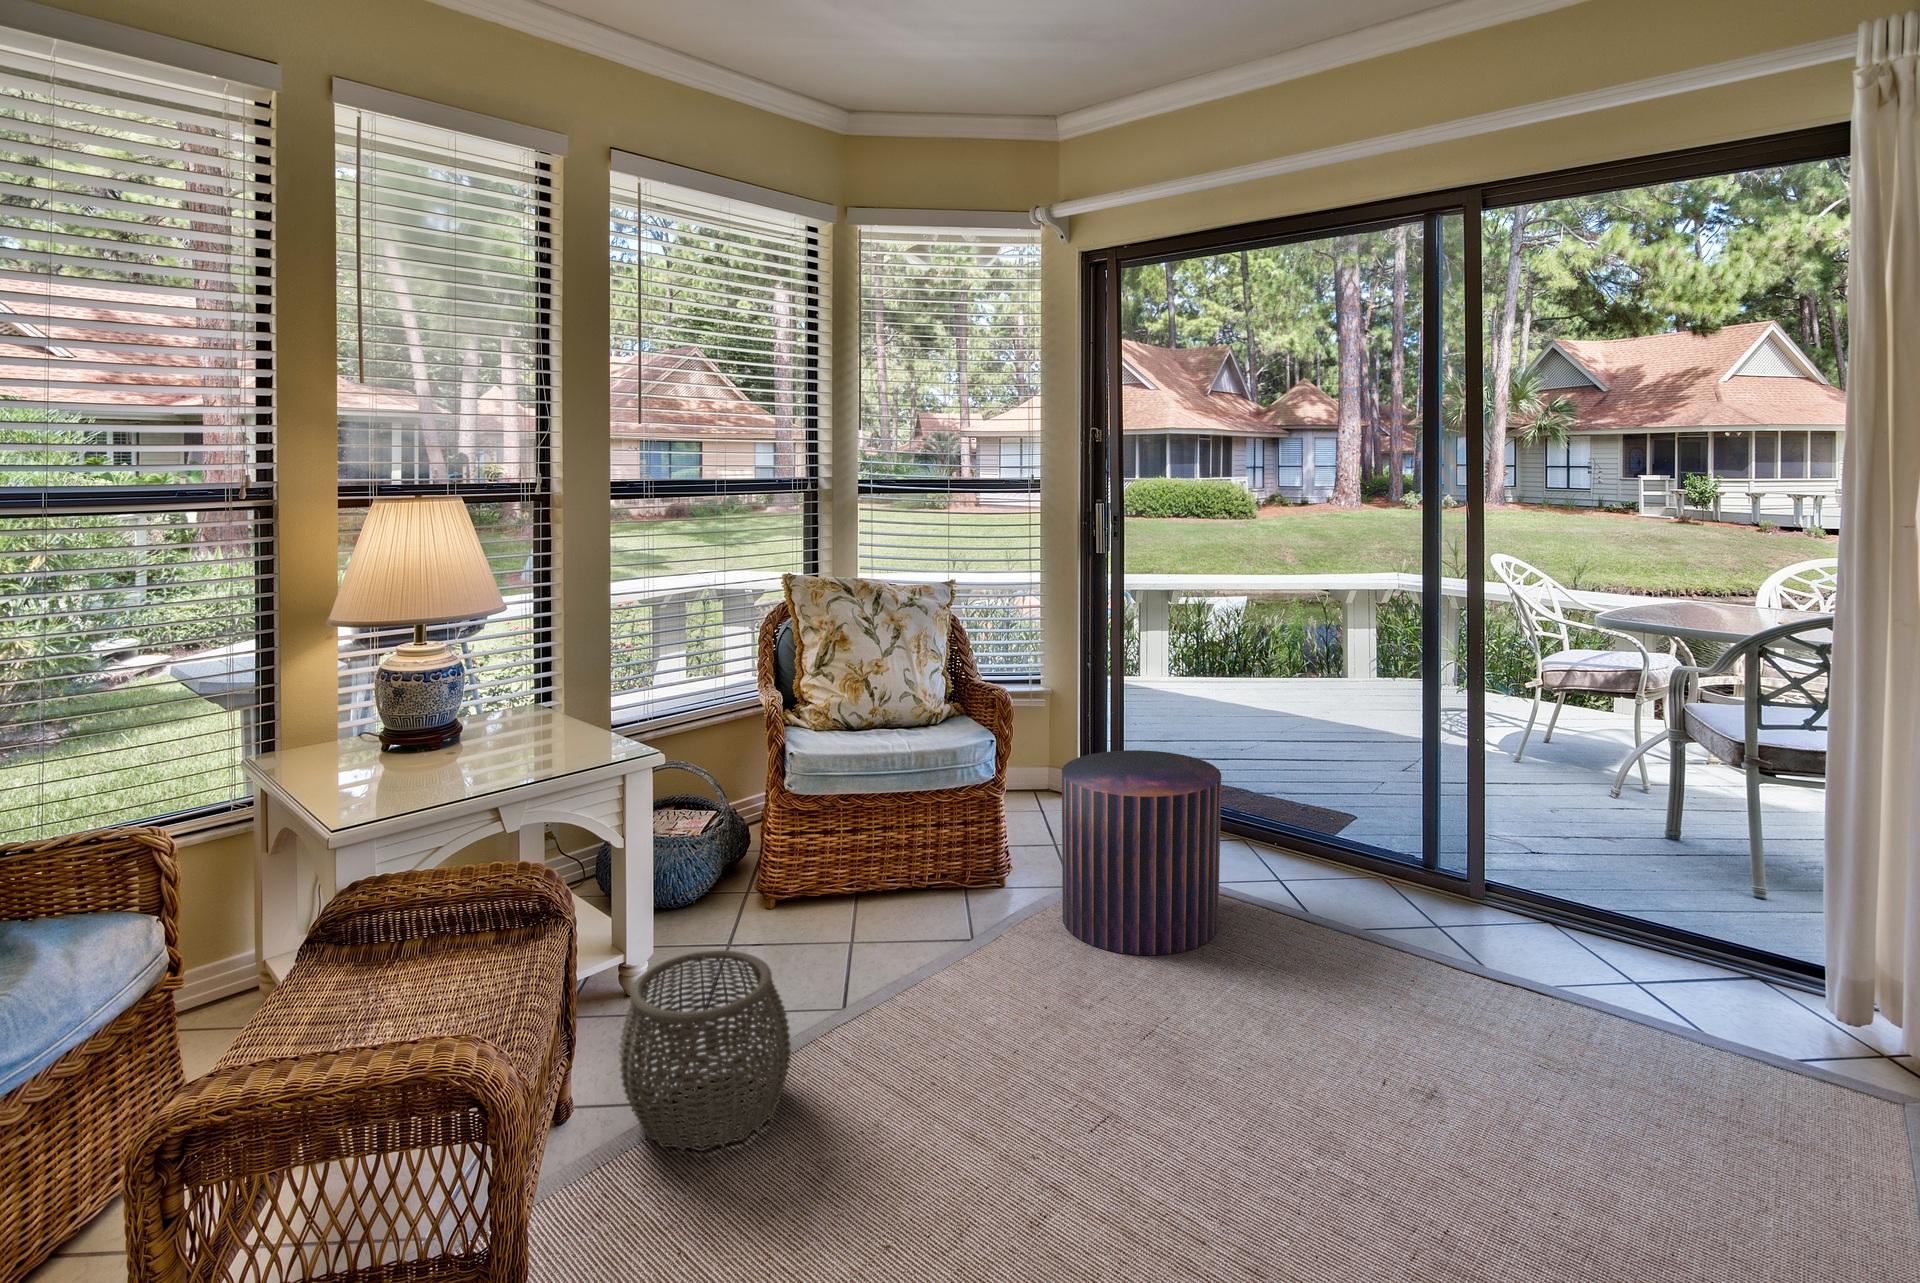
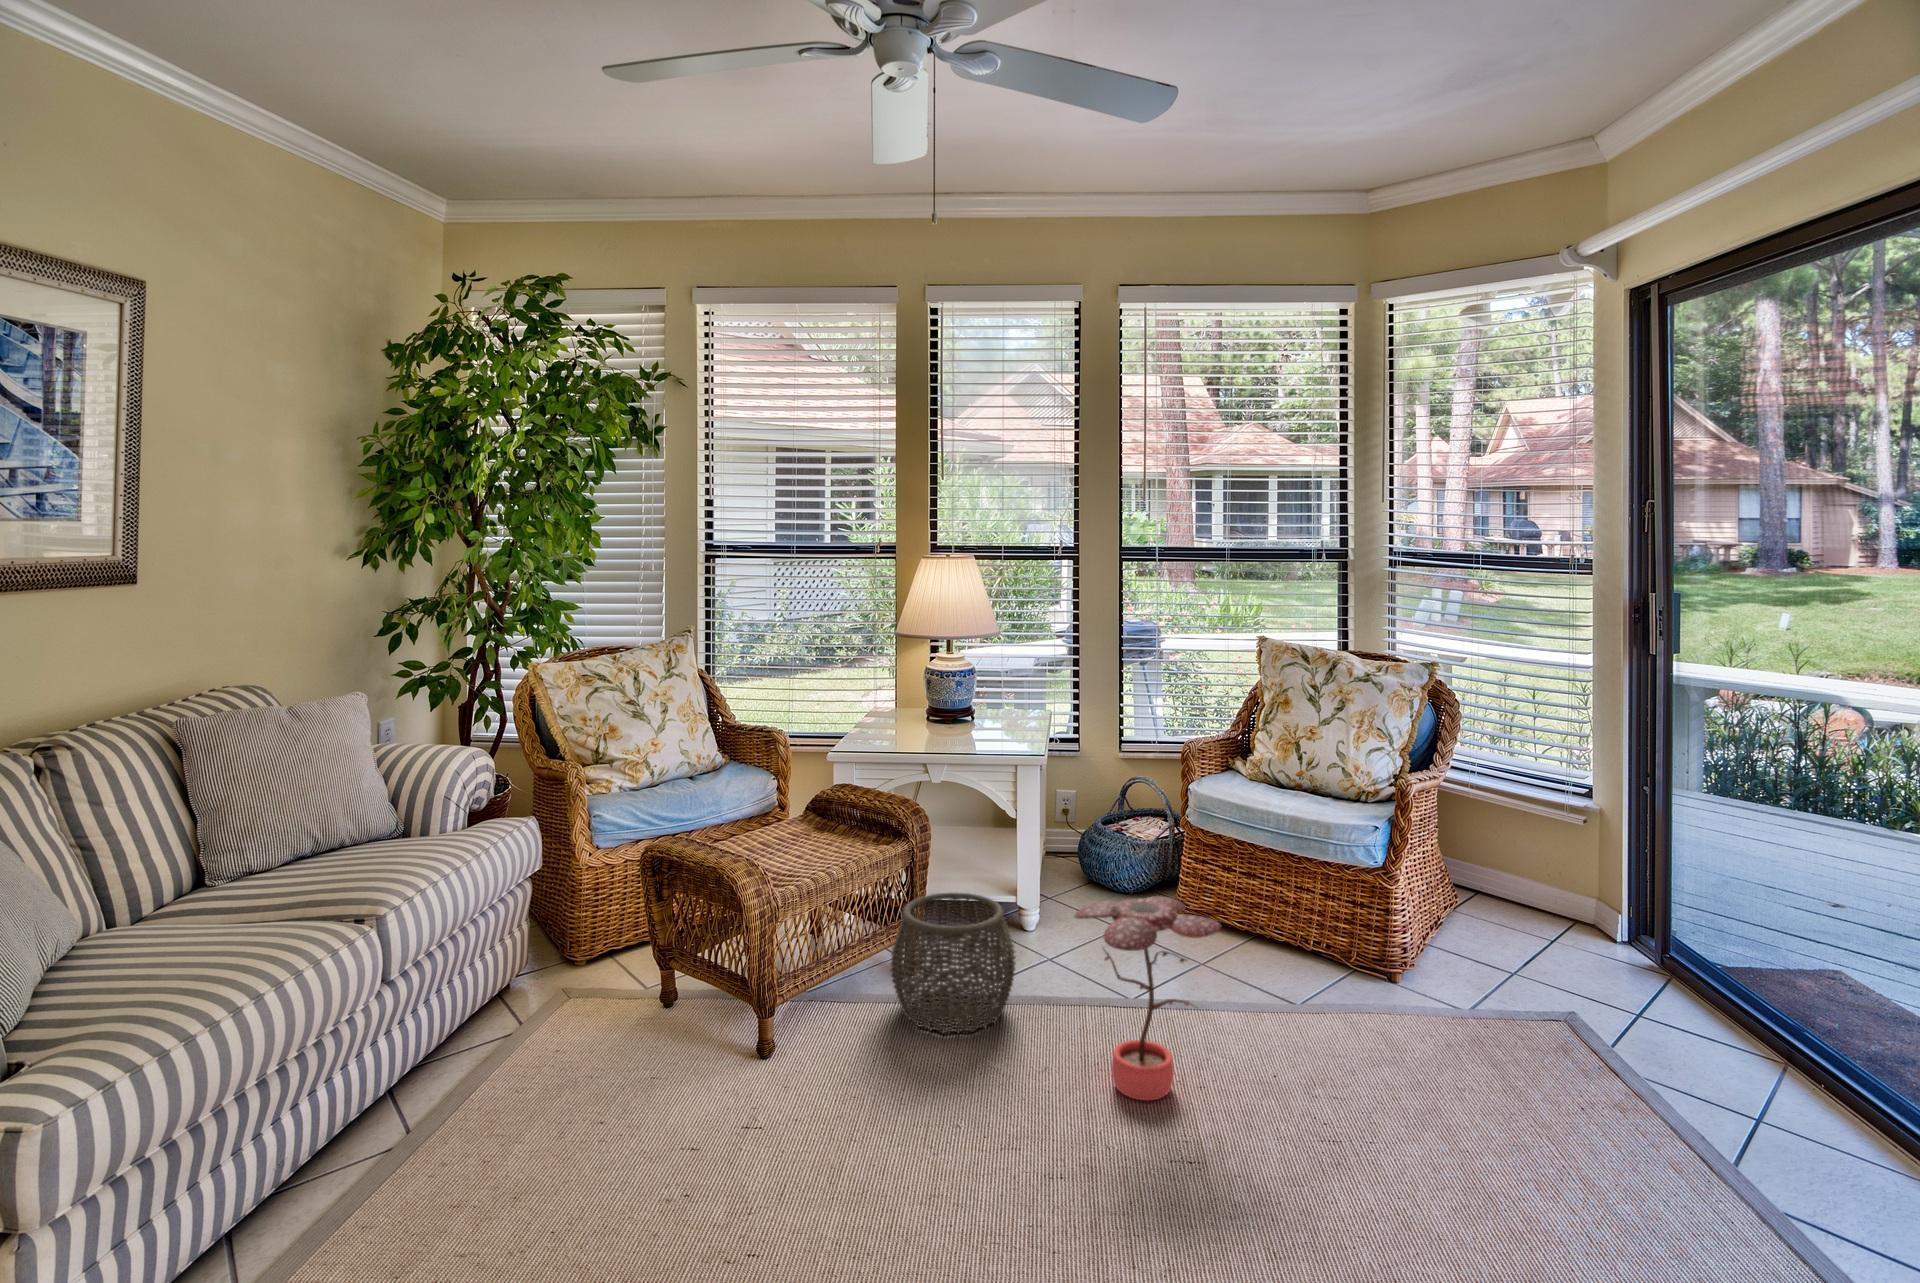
pouf: present [1062,750,1221,955] -> none [1387,861,1597,1110]
potted plant: none [909,867,1060,1090] -> present [1074,896,1221,1101]

